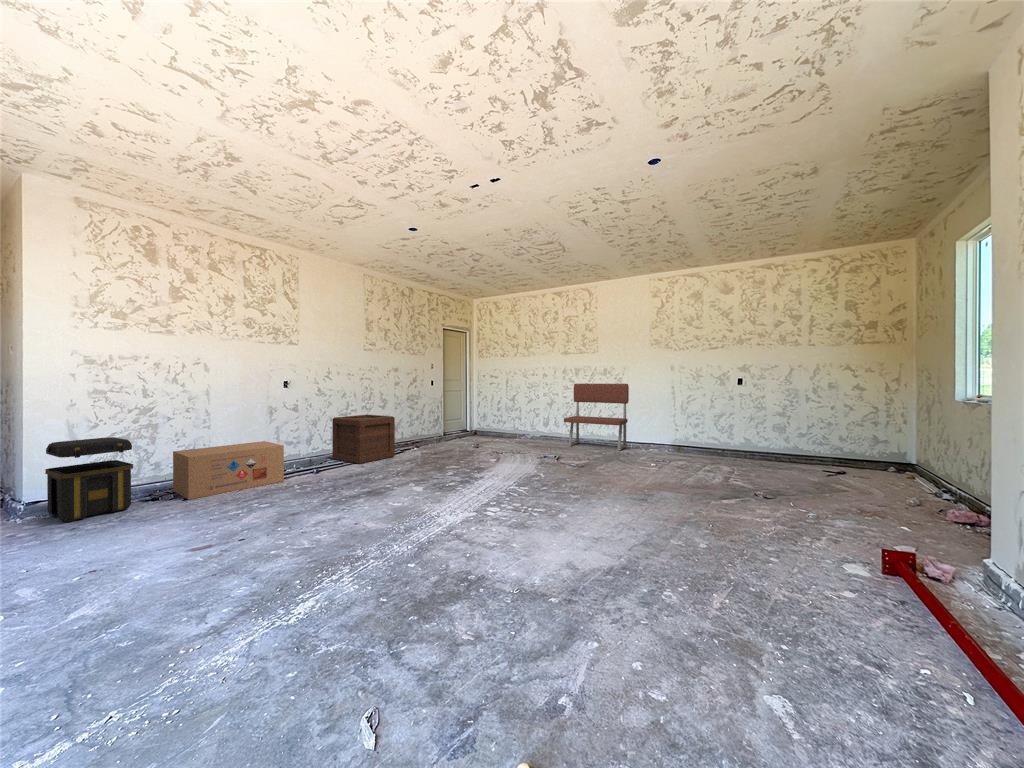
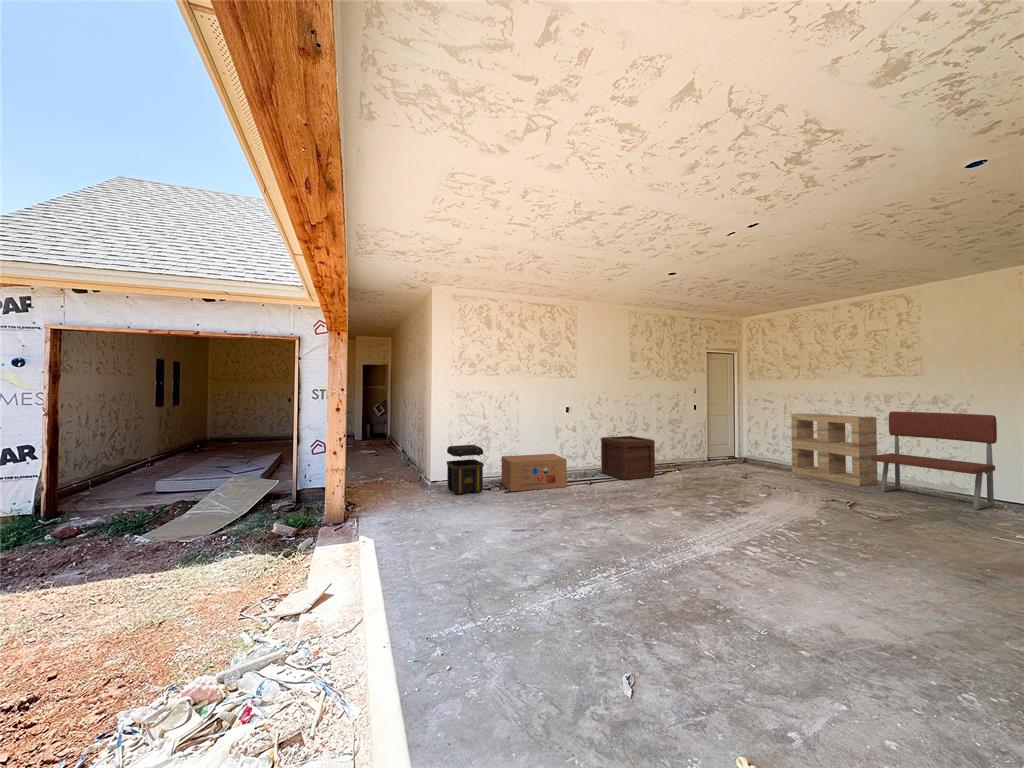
shelving unit: none [511,388,566,444] -> present [791,414,878,486]

